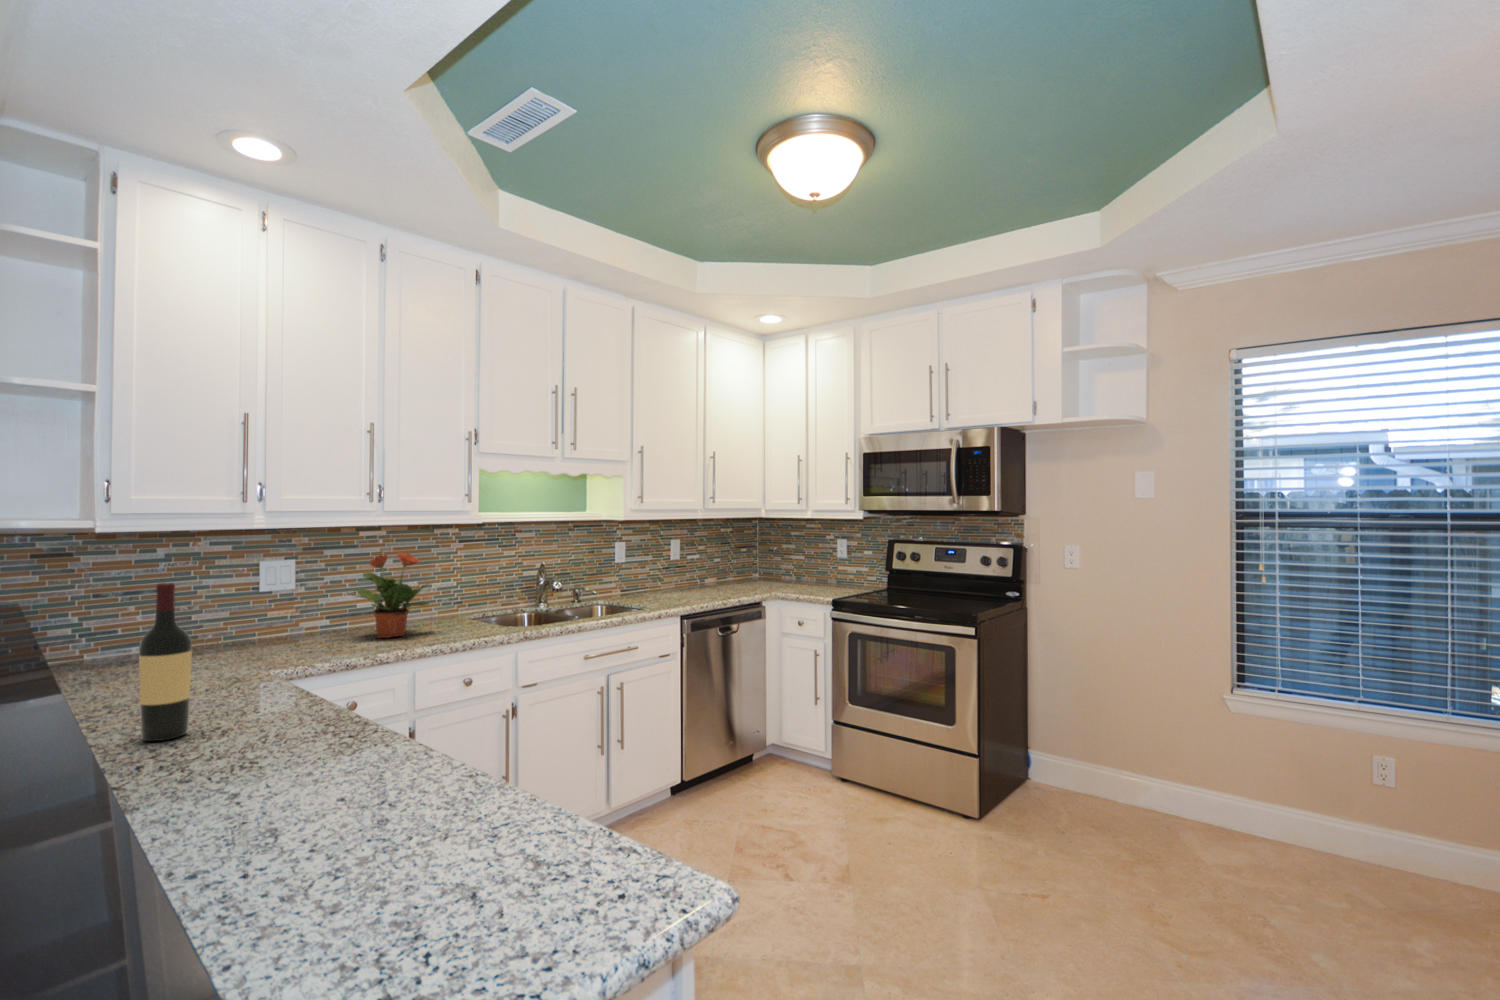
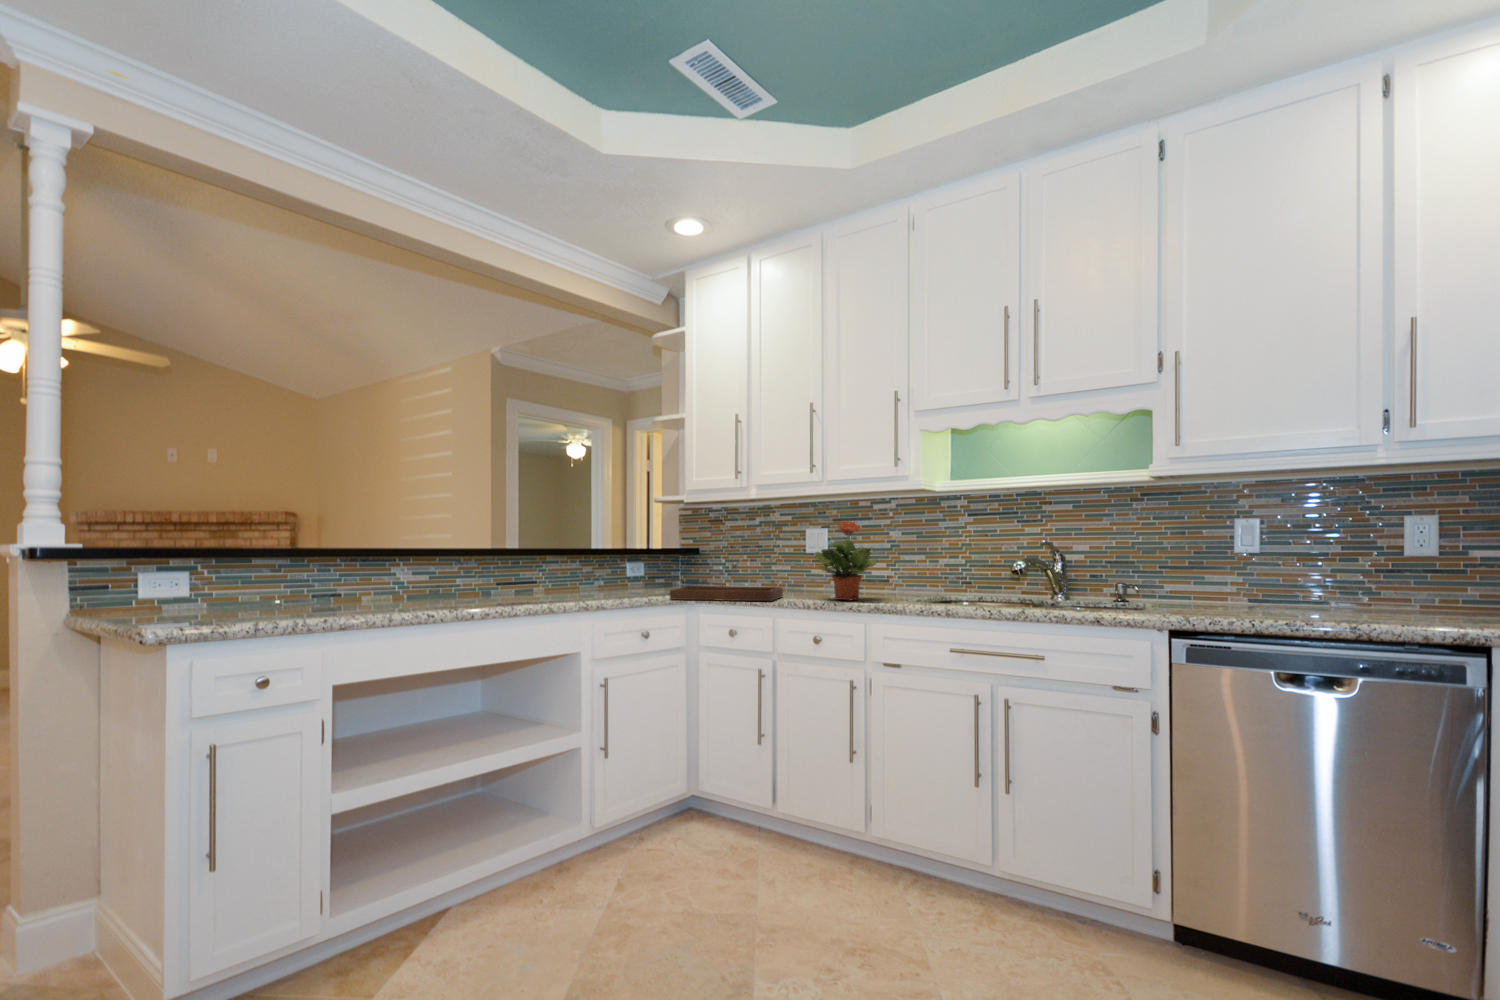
wine bottle: present [139,583,192,741] -> none [524,521,547,607]
tray: none [173,614,357,681] -> present [670,563,783,601]

